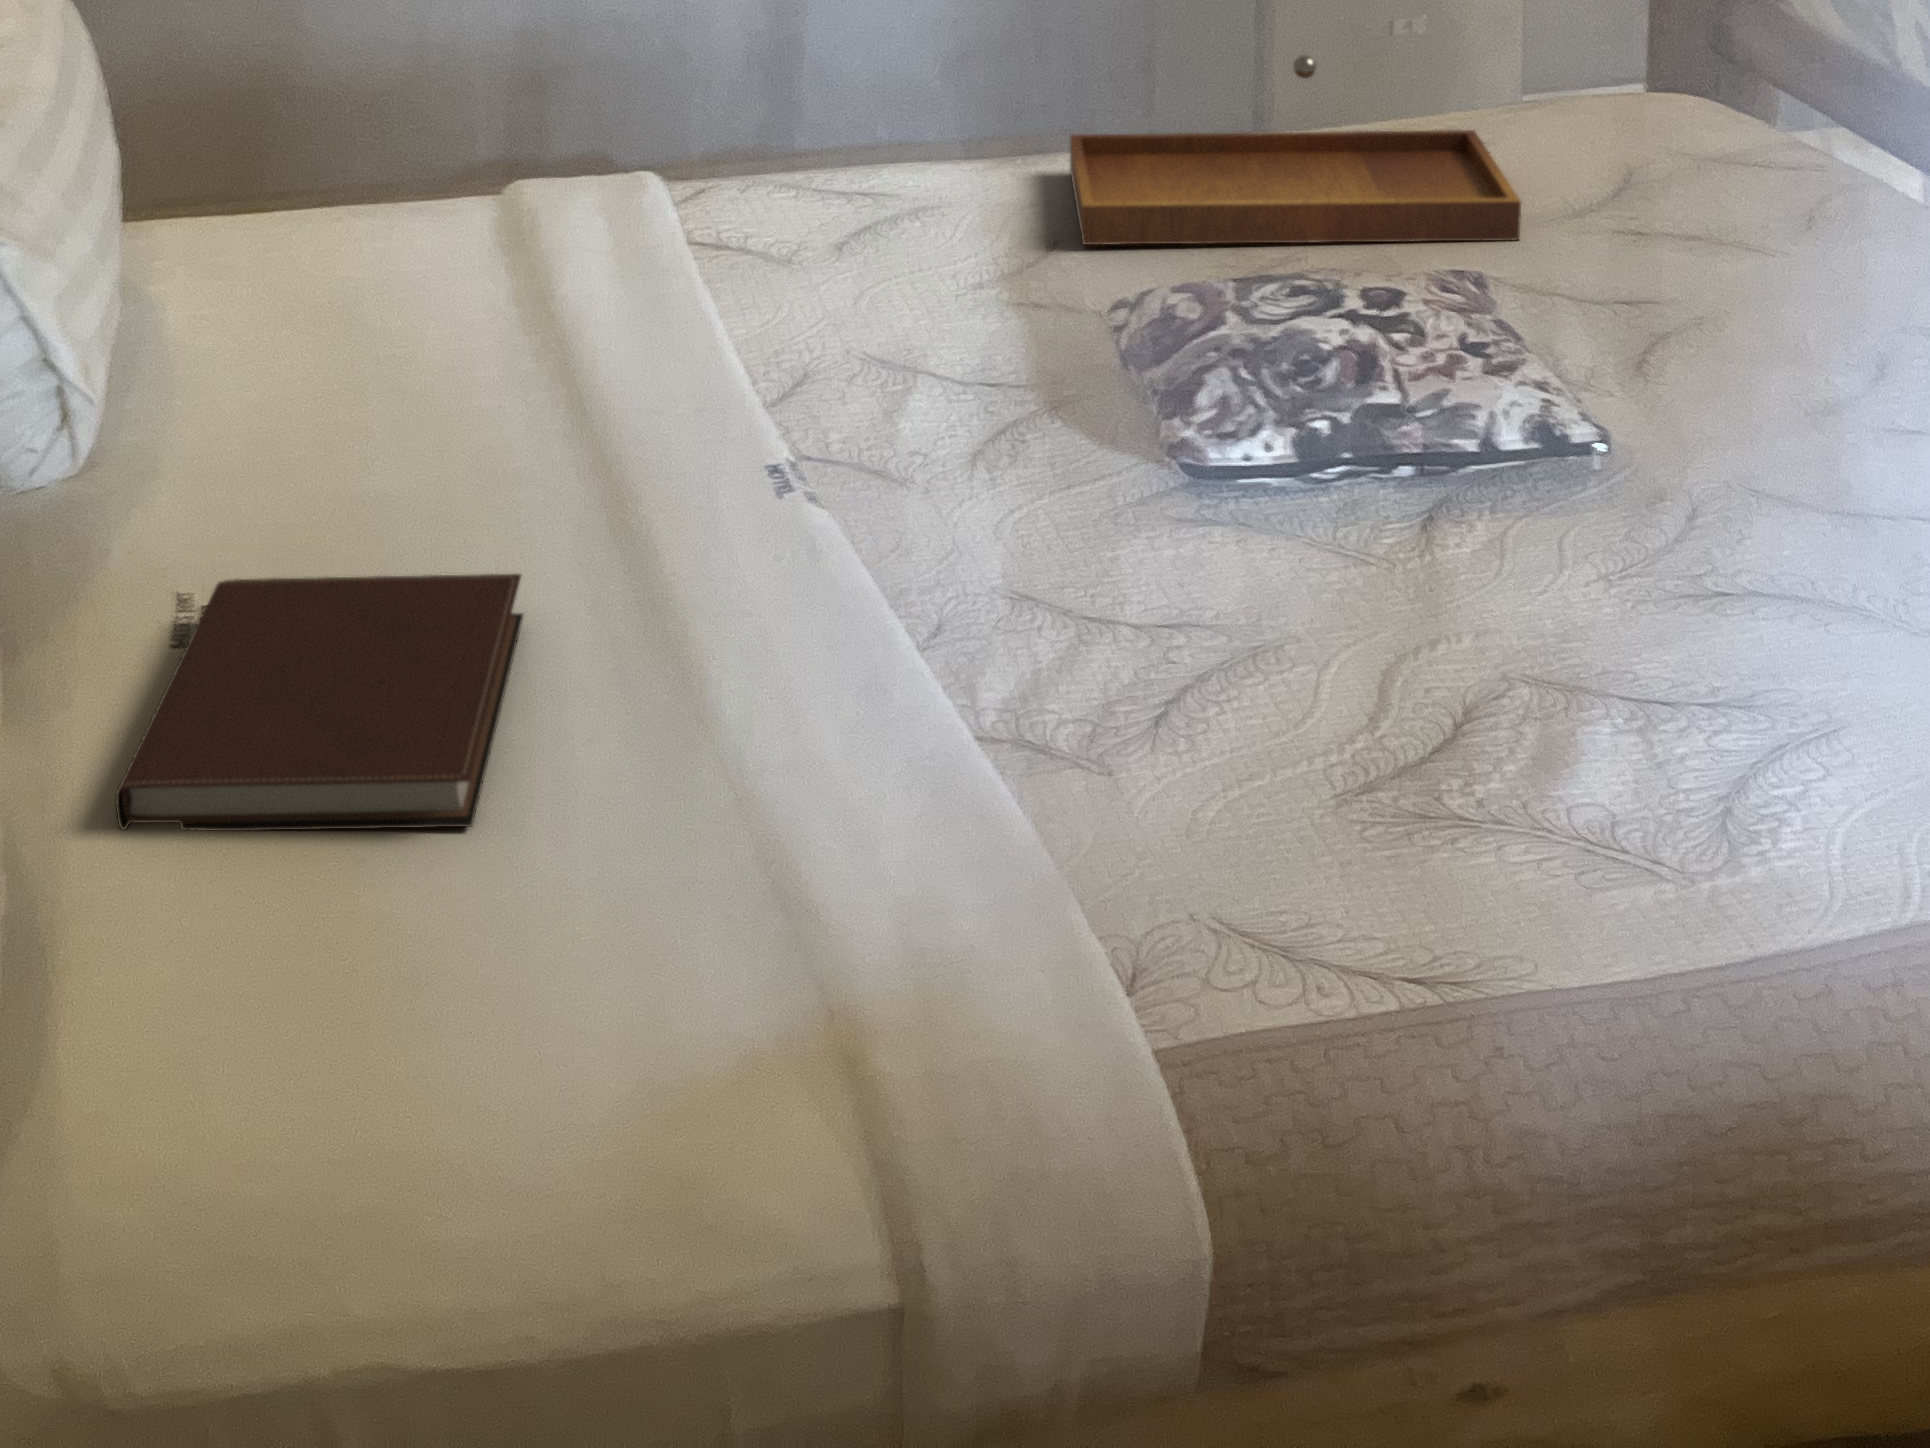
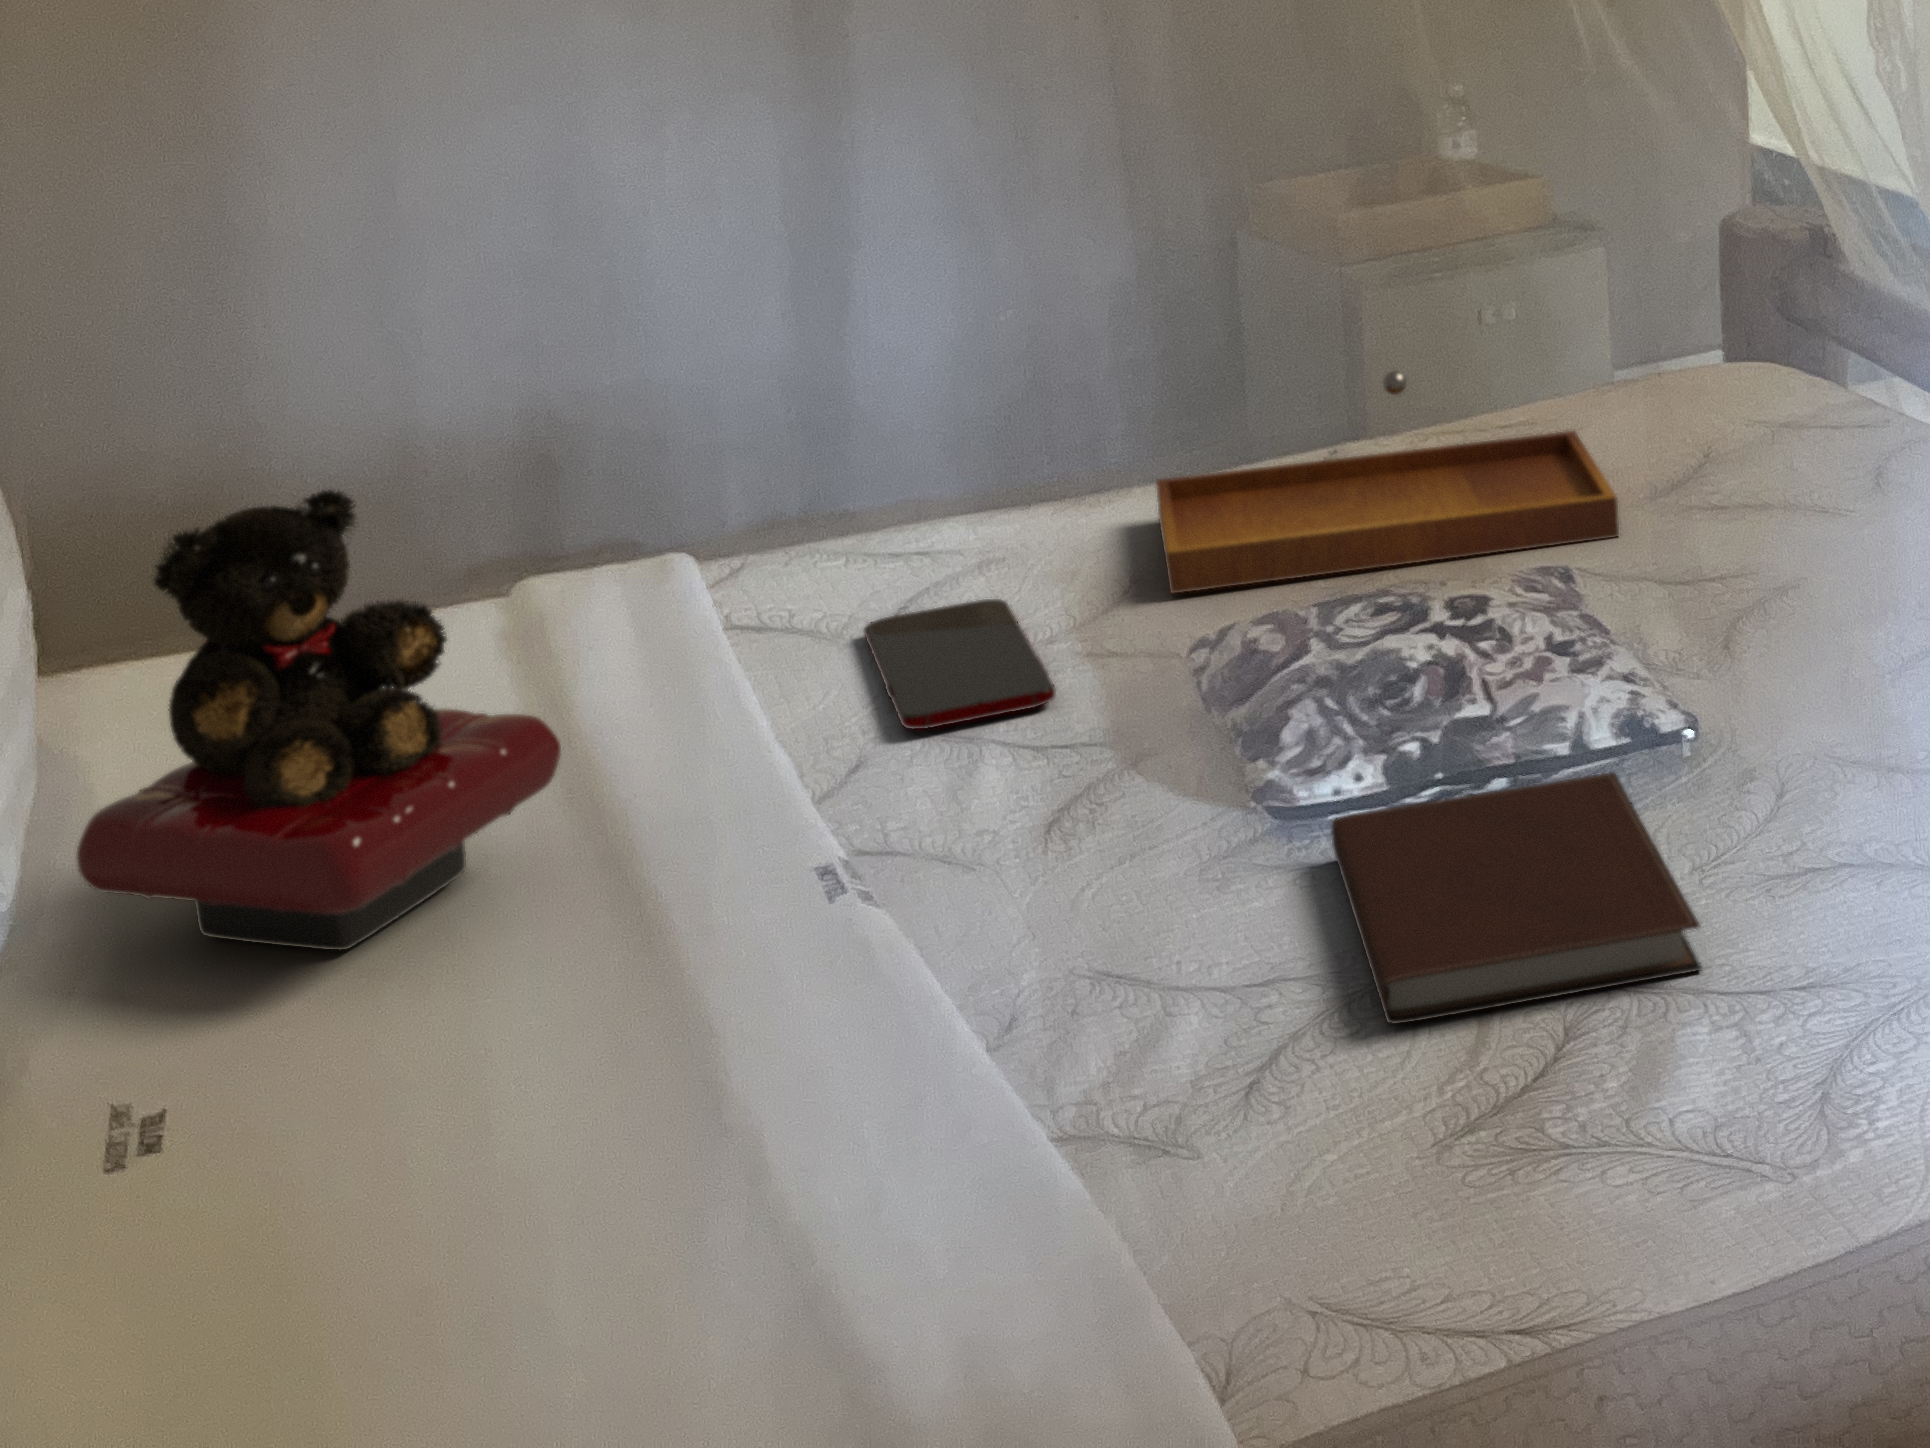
teddy bear: none [152,71,547,480] -> present [76,489,561,950]
smartphone: none [803,229,978,345] -> present [863,599,1056,729]
notebook: present [116,574,523,831] -> present [1331,772,1702,1024]

